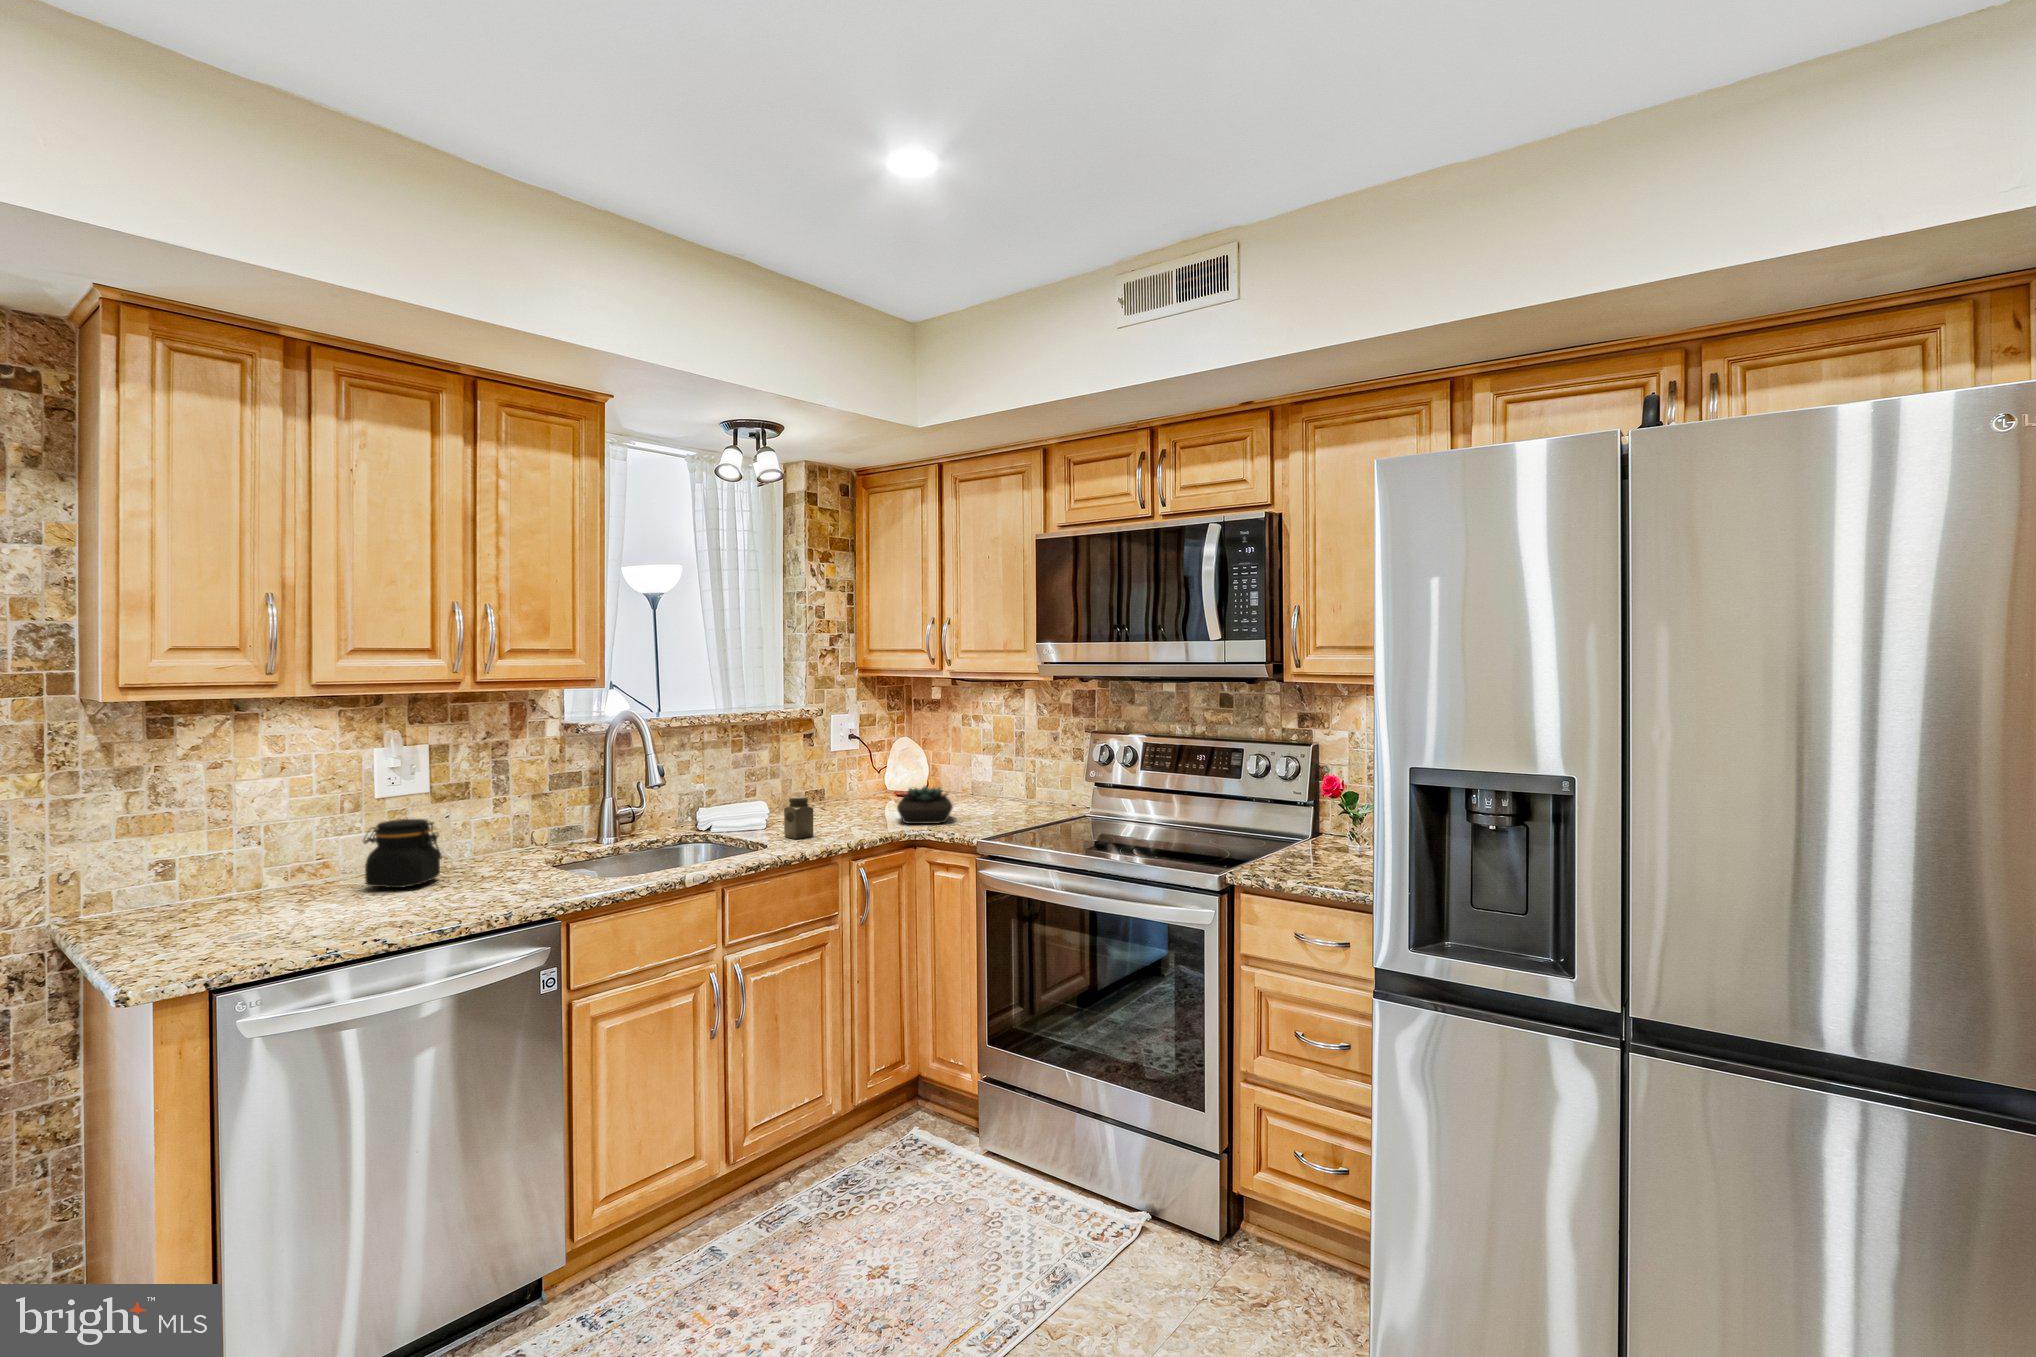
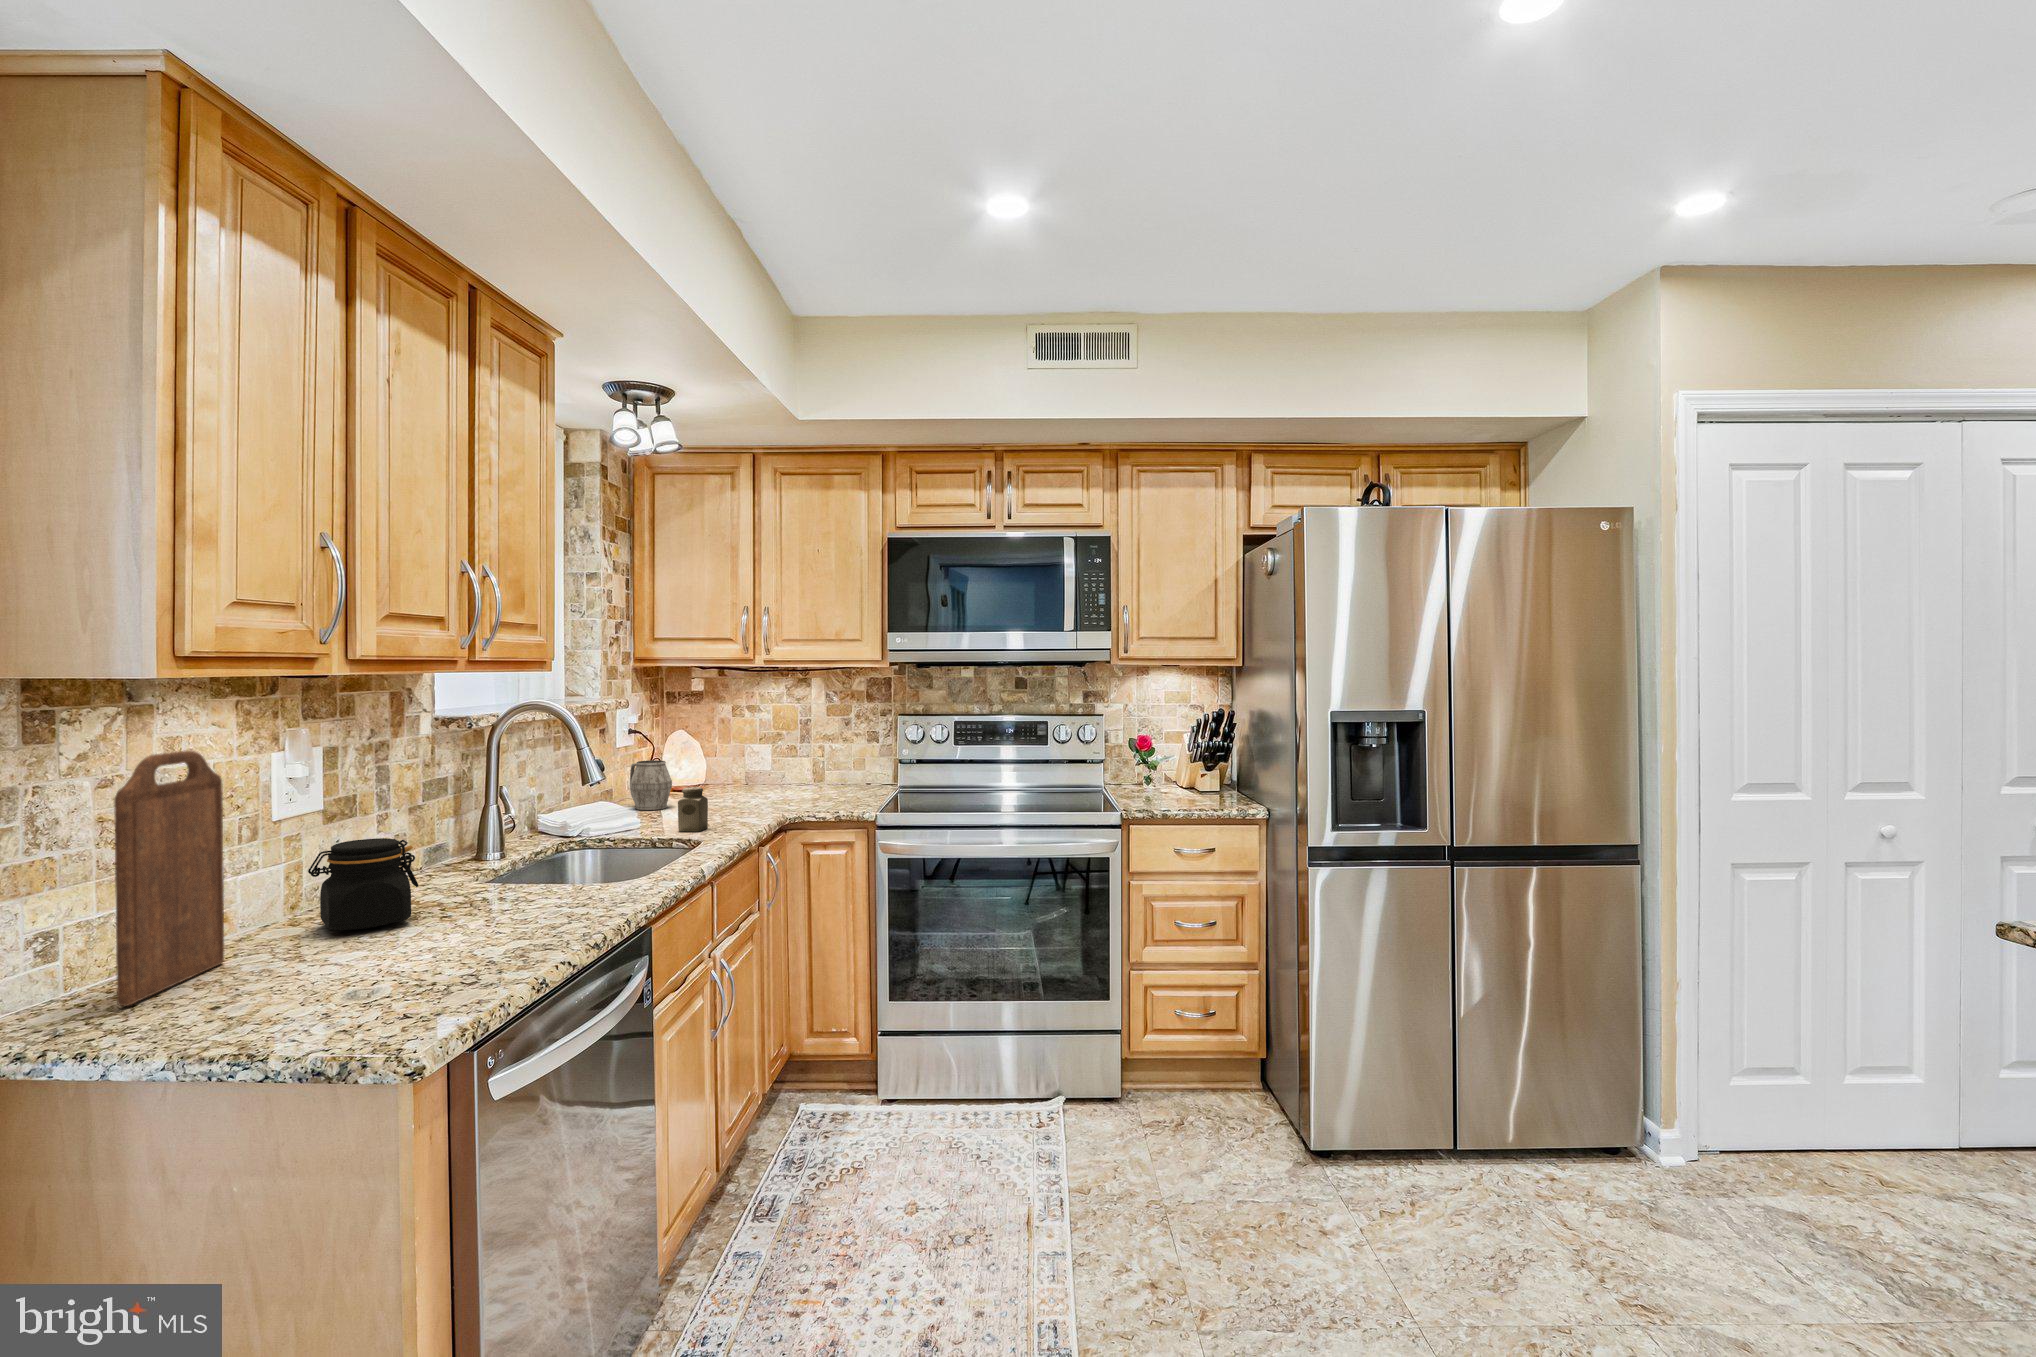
cutting board: none [169,746,282,917] -> present [114,750,224,1006]
mug: none [819,767,856,814] -> present [630,760,672,810]
succulent plant: present [897,786,953,824] -> none [735,772,802,810]

